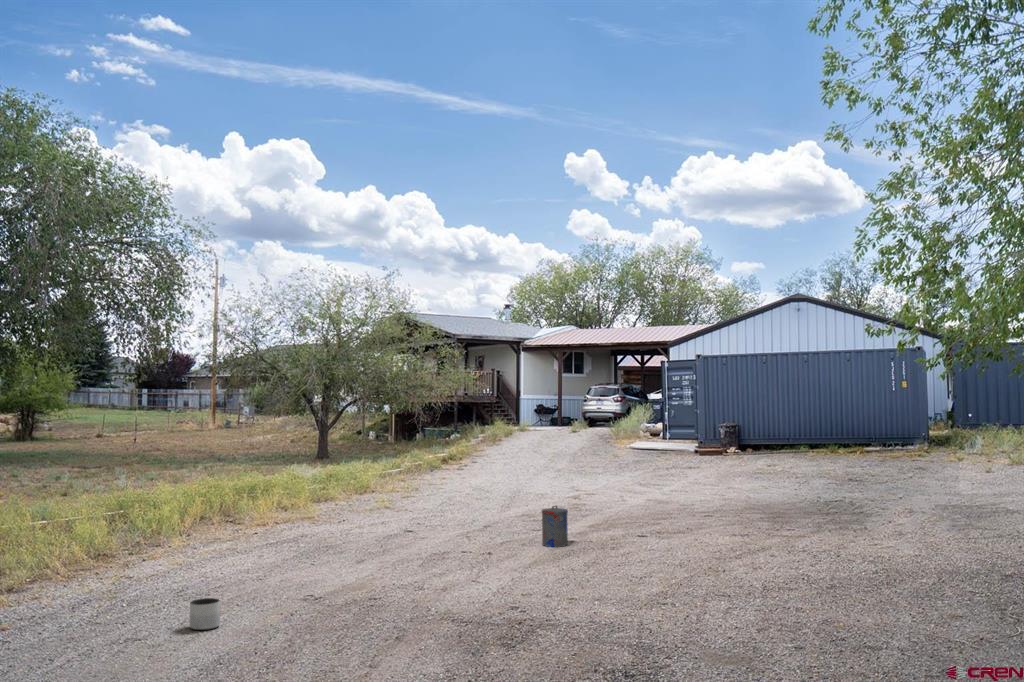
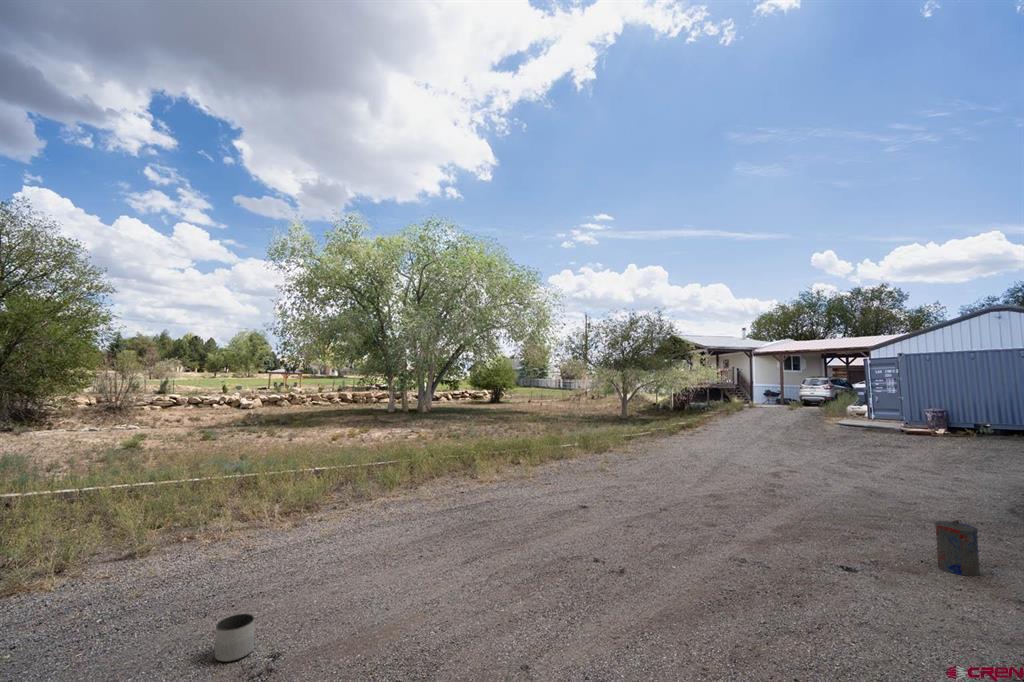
trash can: present [542,506,568,547] -> present [935,520,980,576]

